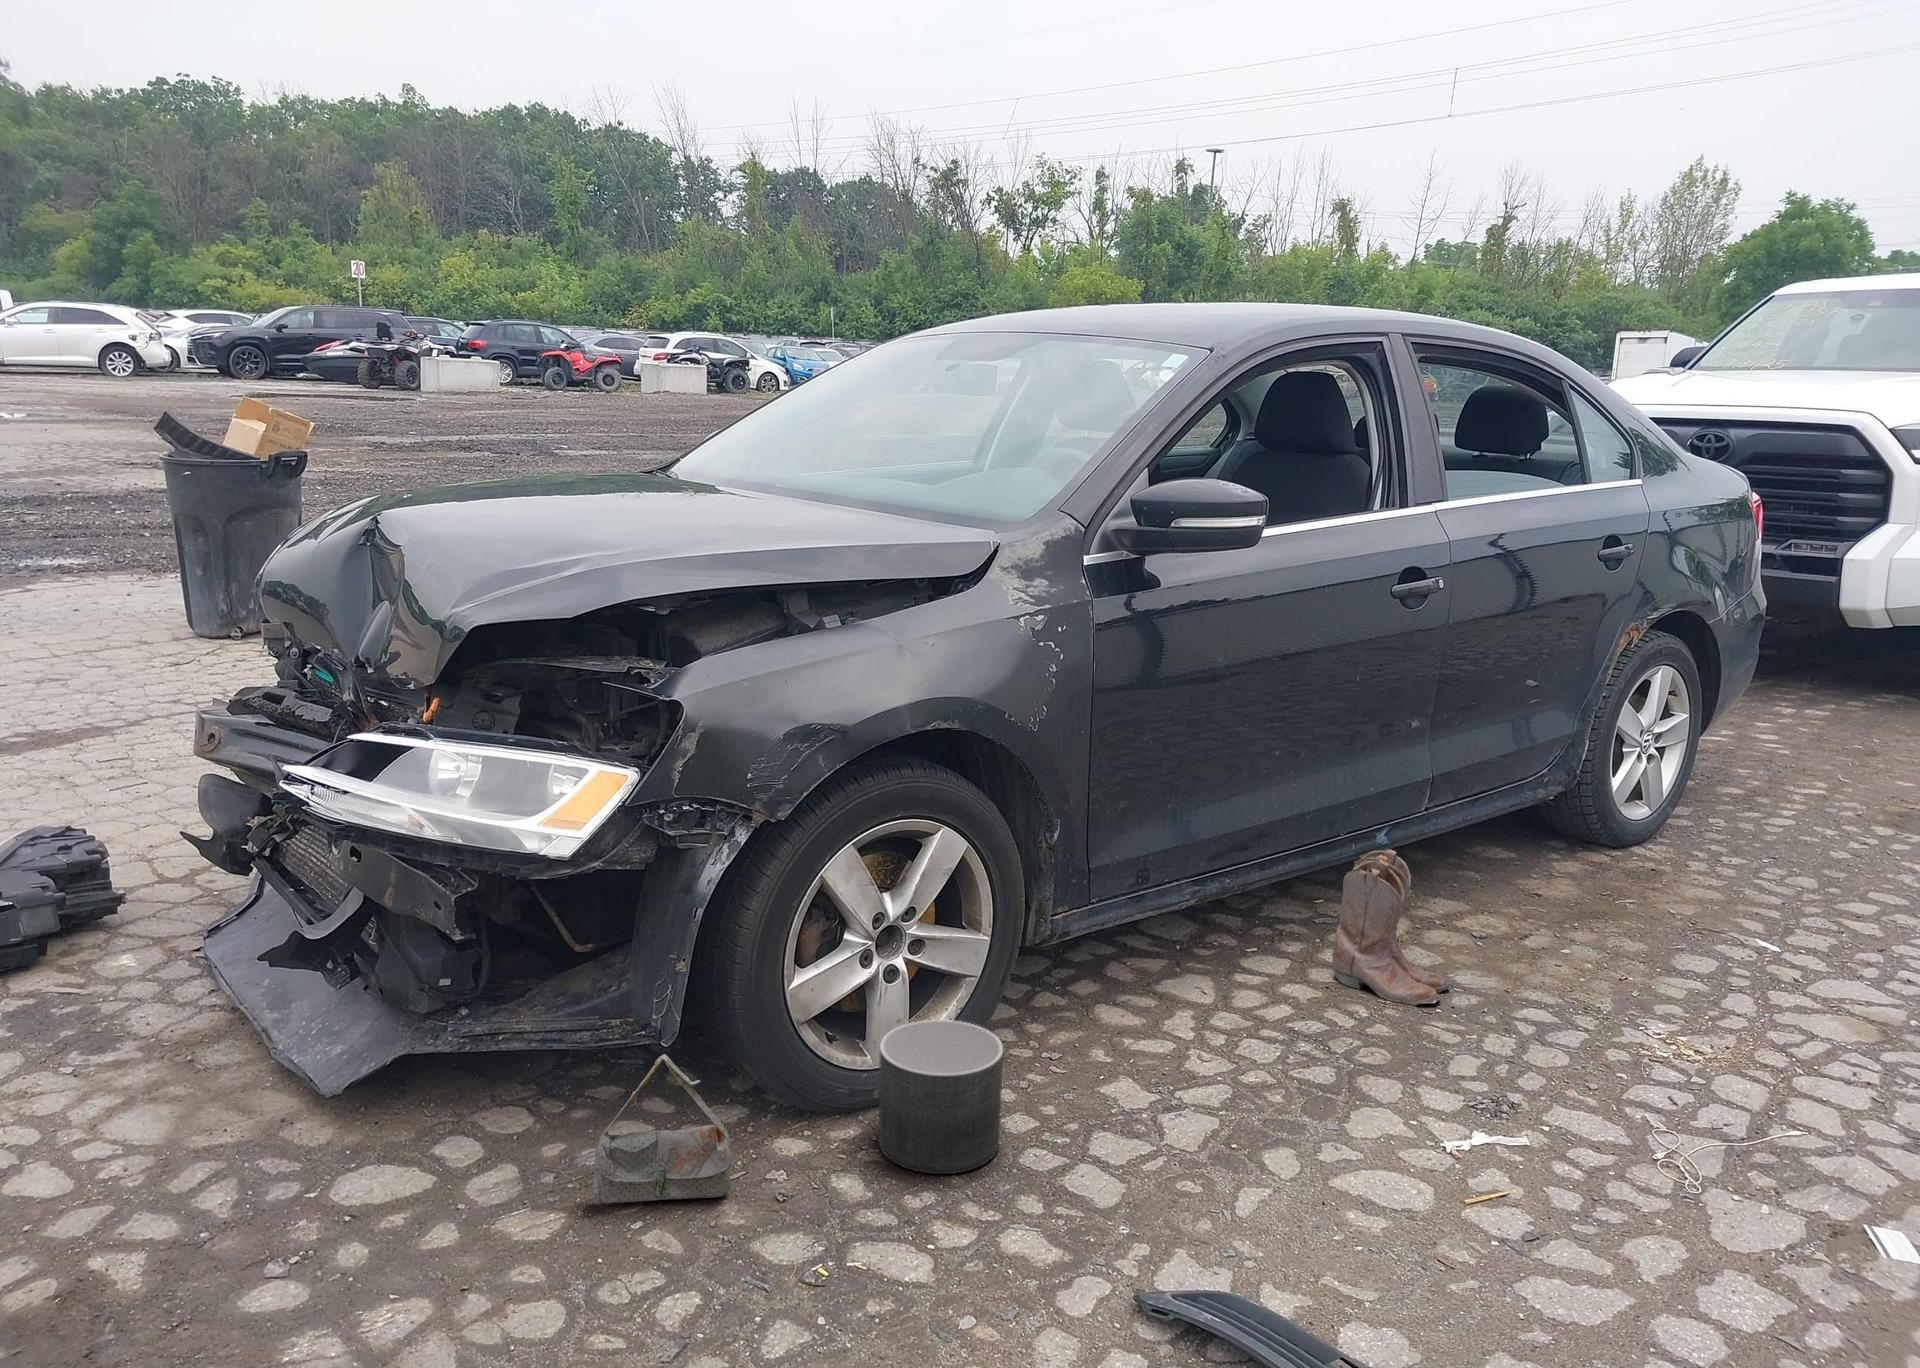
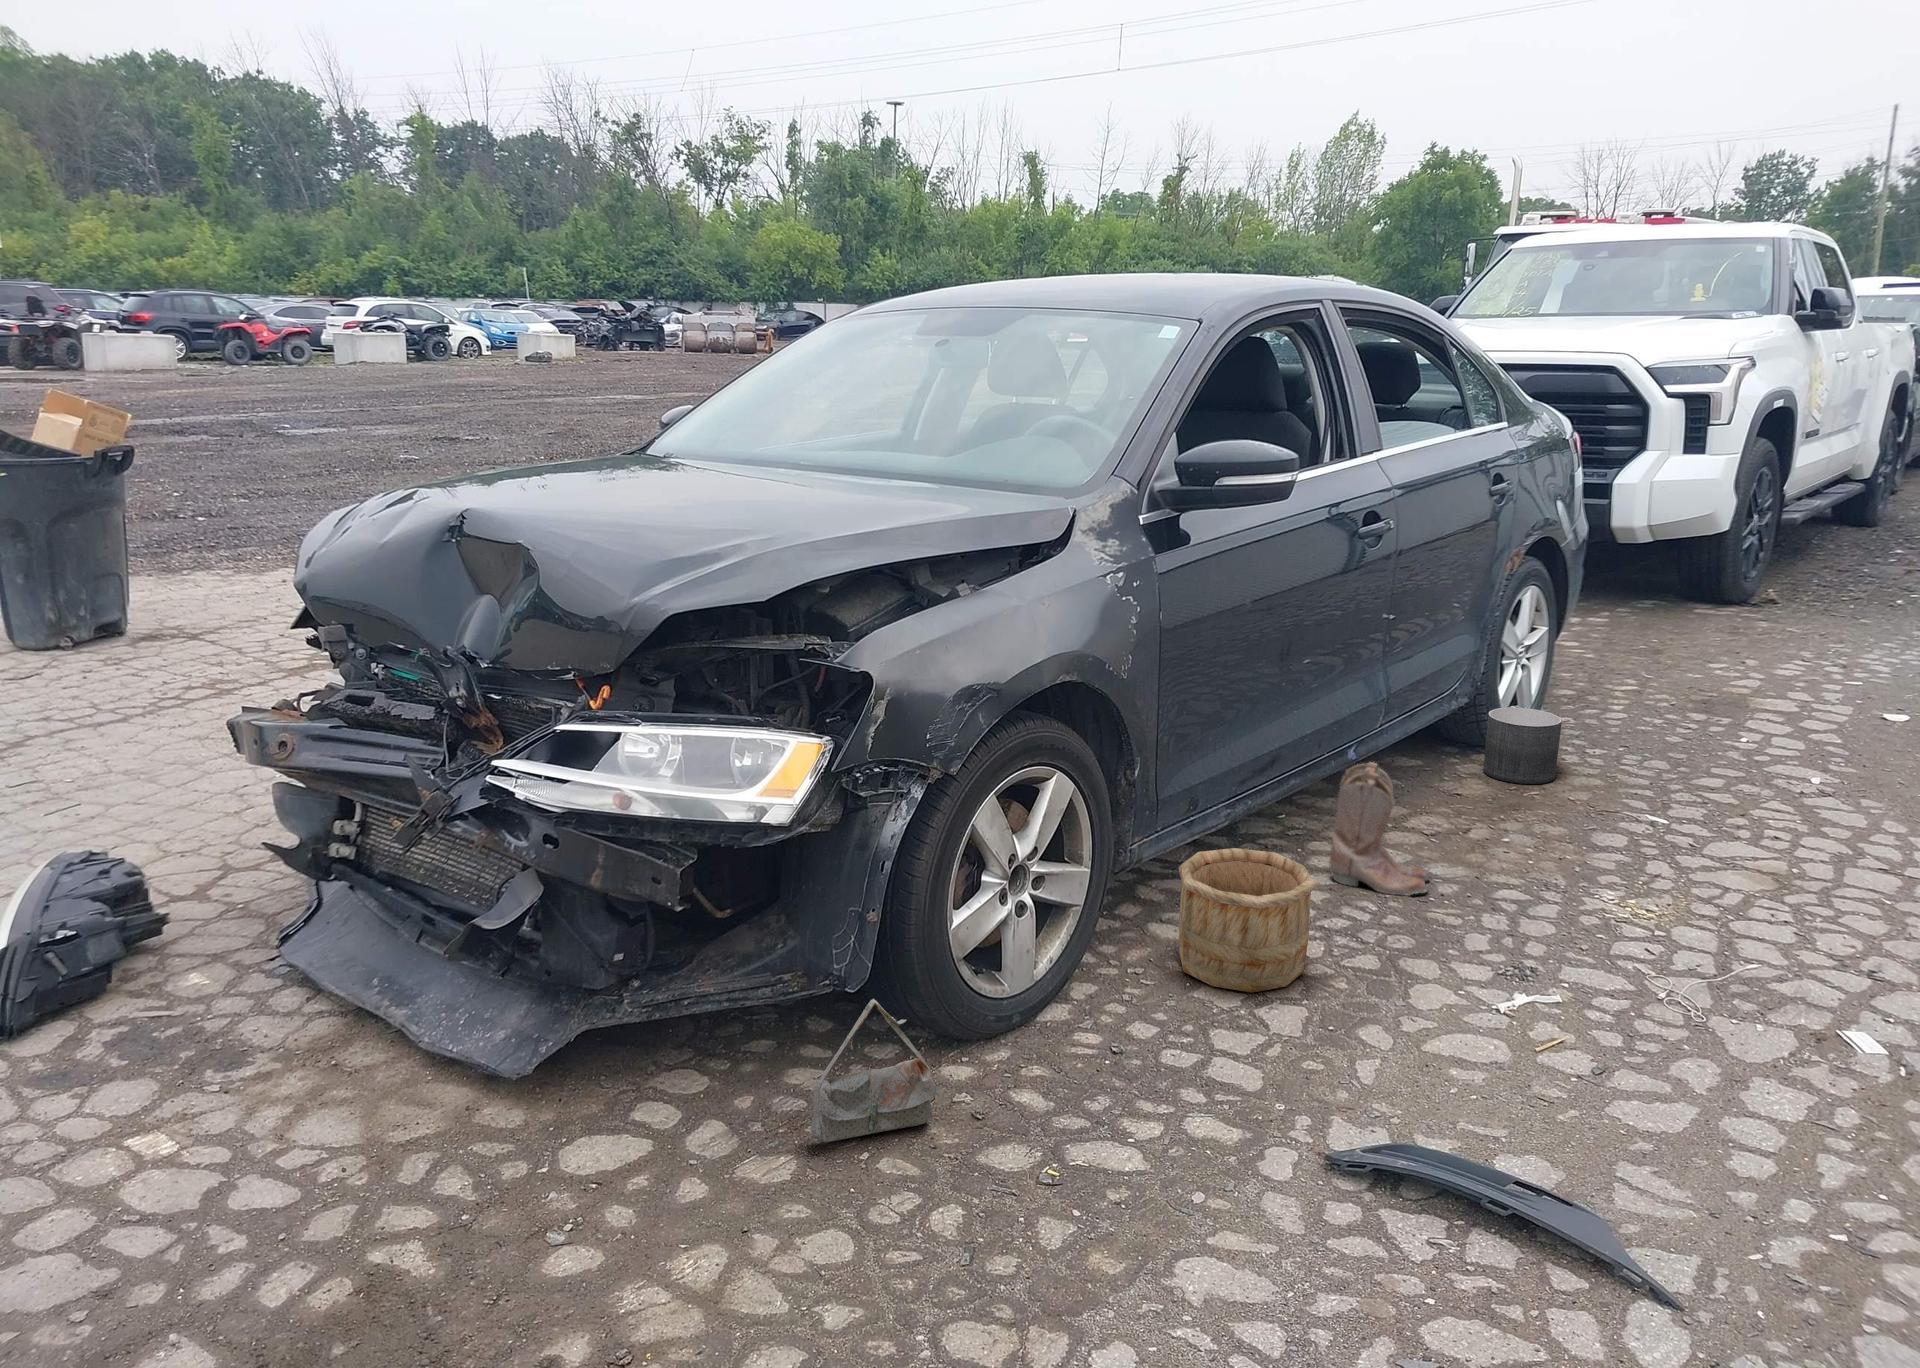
wooden bucket: none [1101,931,1252,1095] -> present [1178,848,1316,993]
planter: present [879,1020,1003,1174] -> present [1483,708,1562,784]

